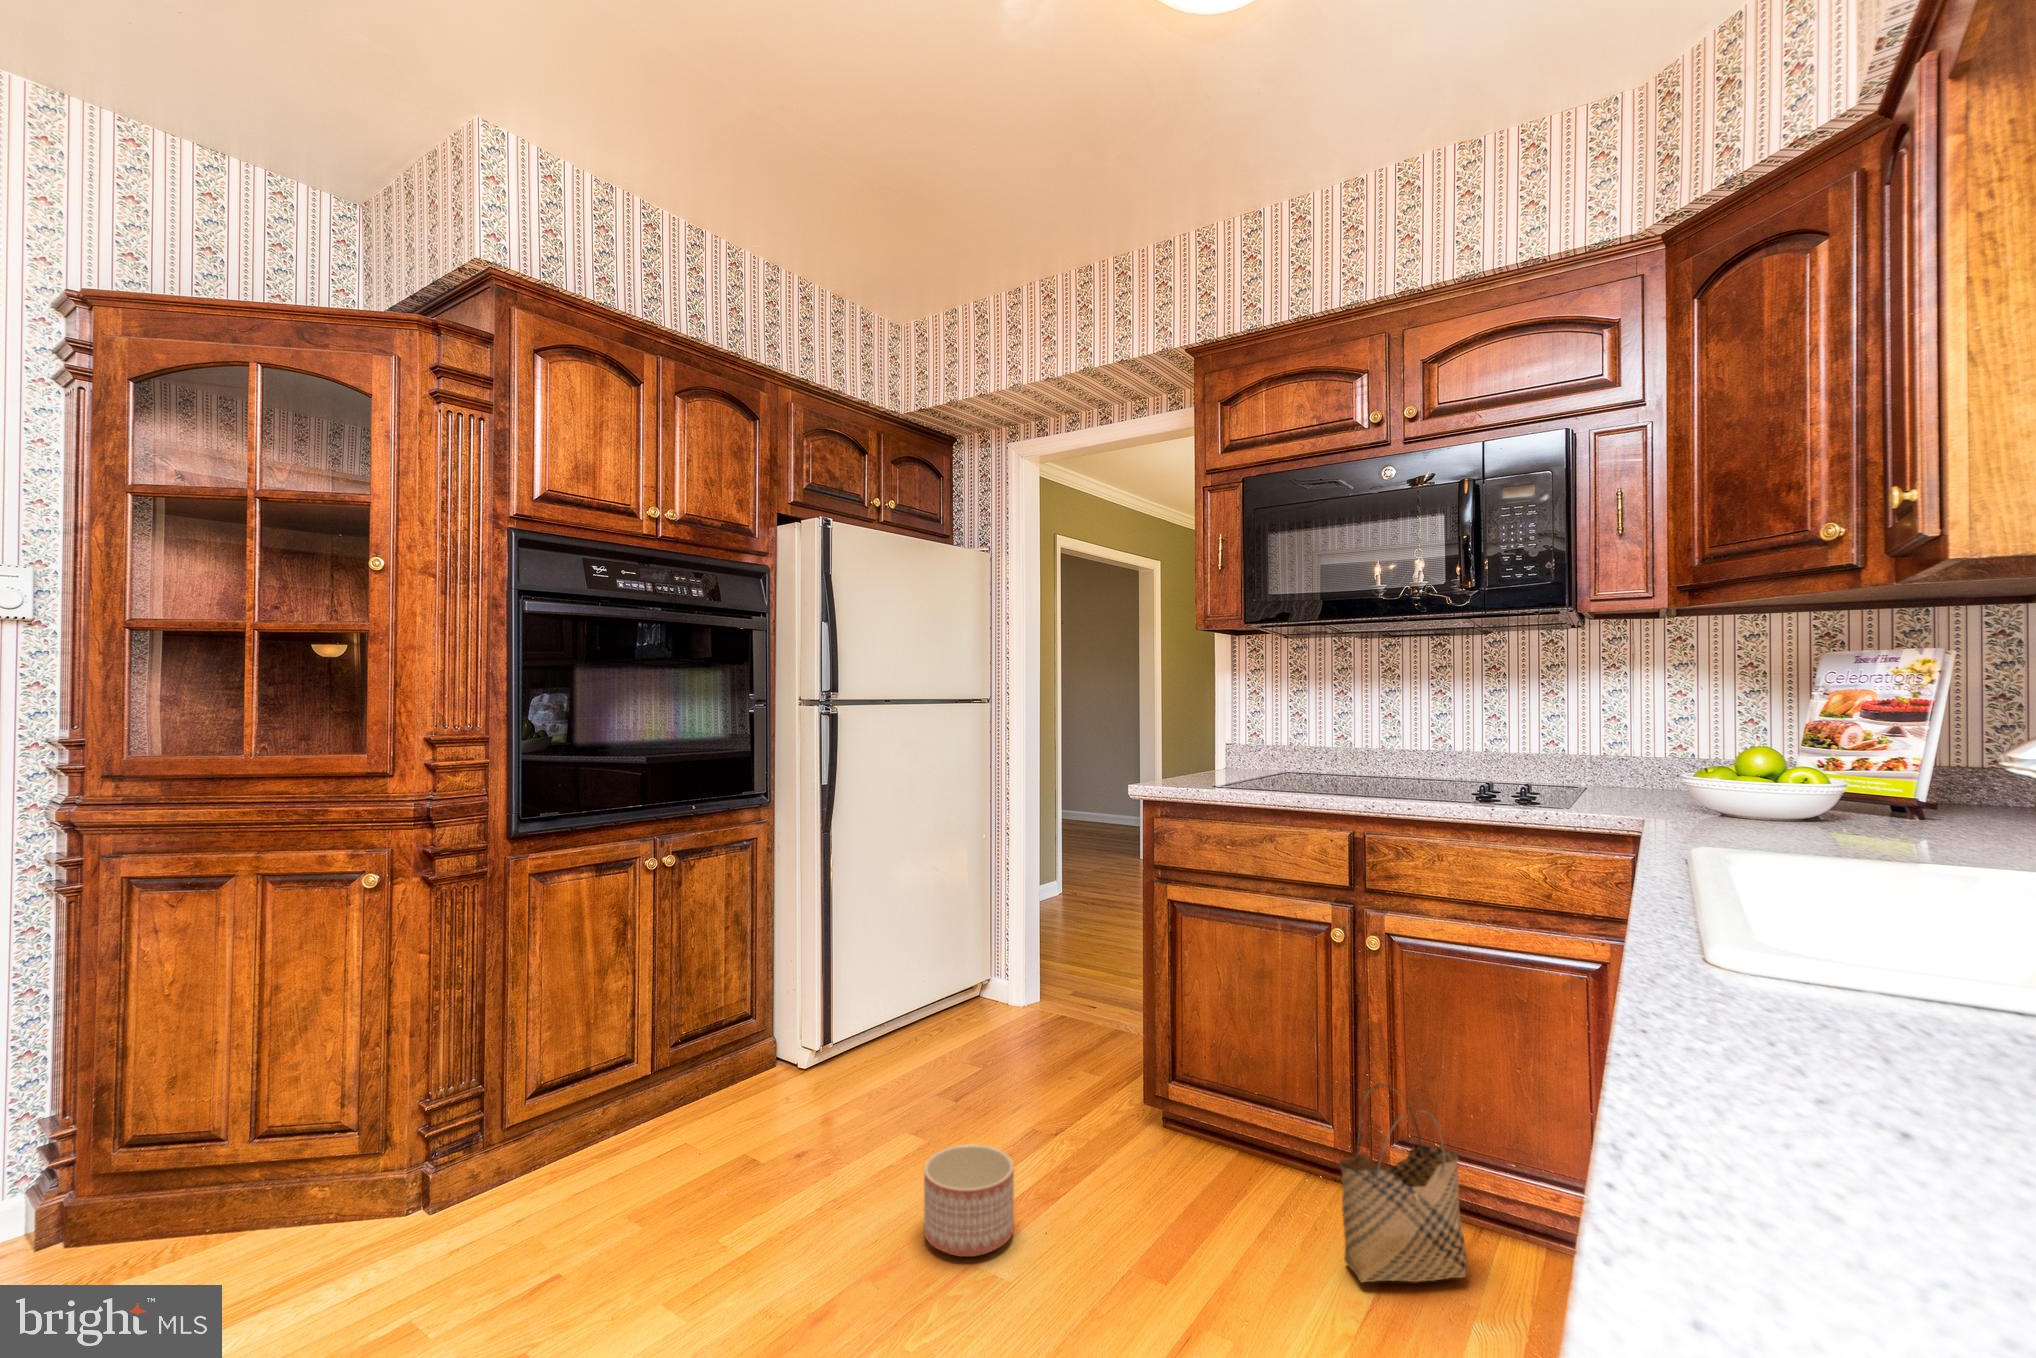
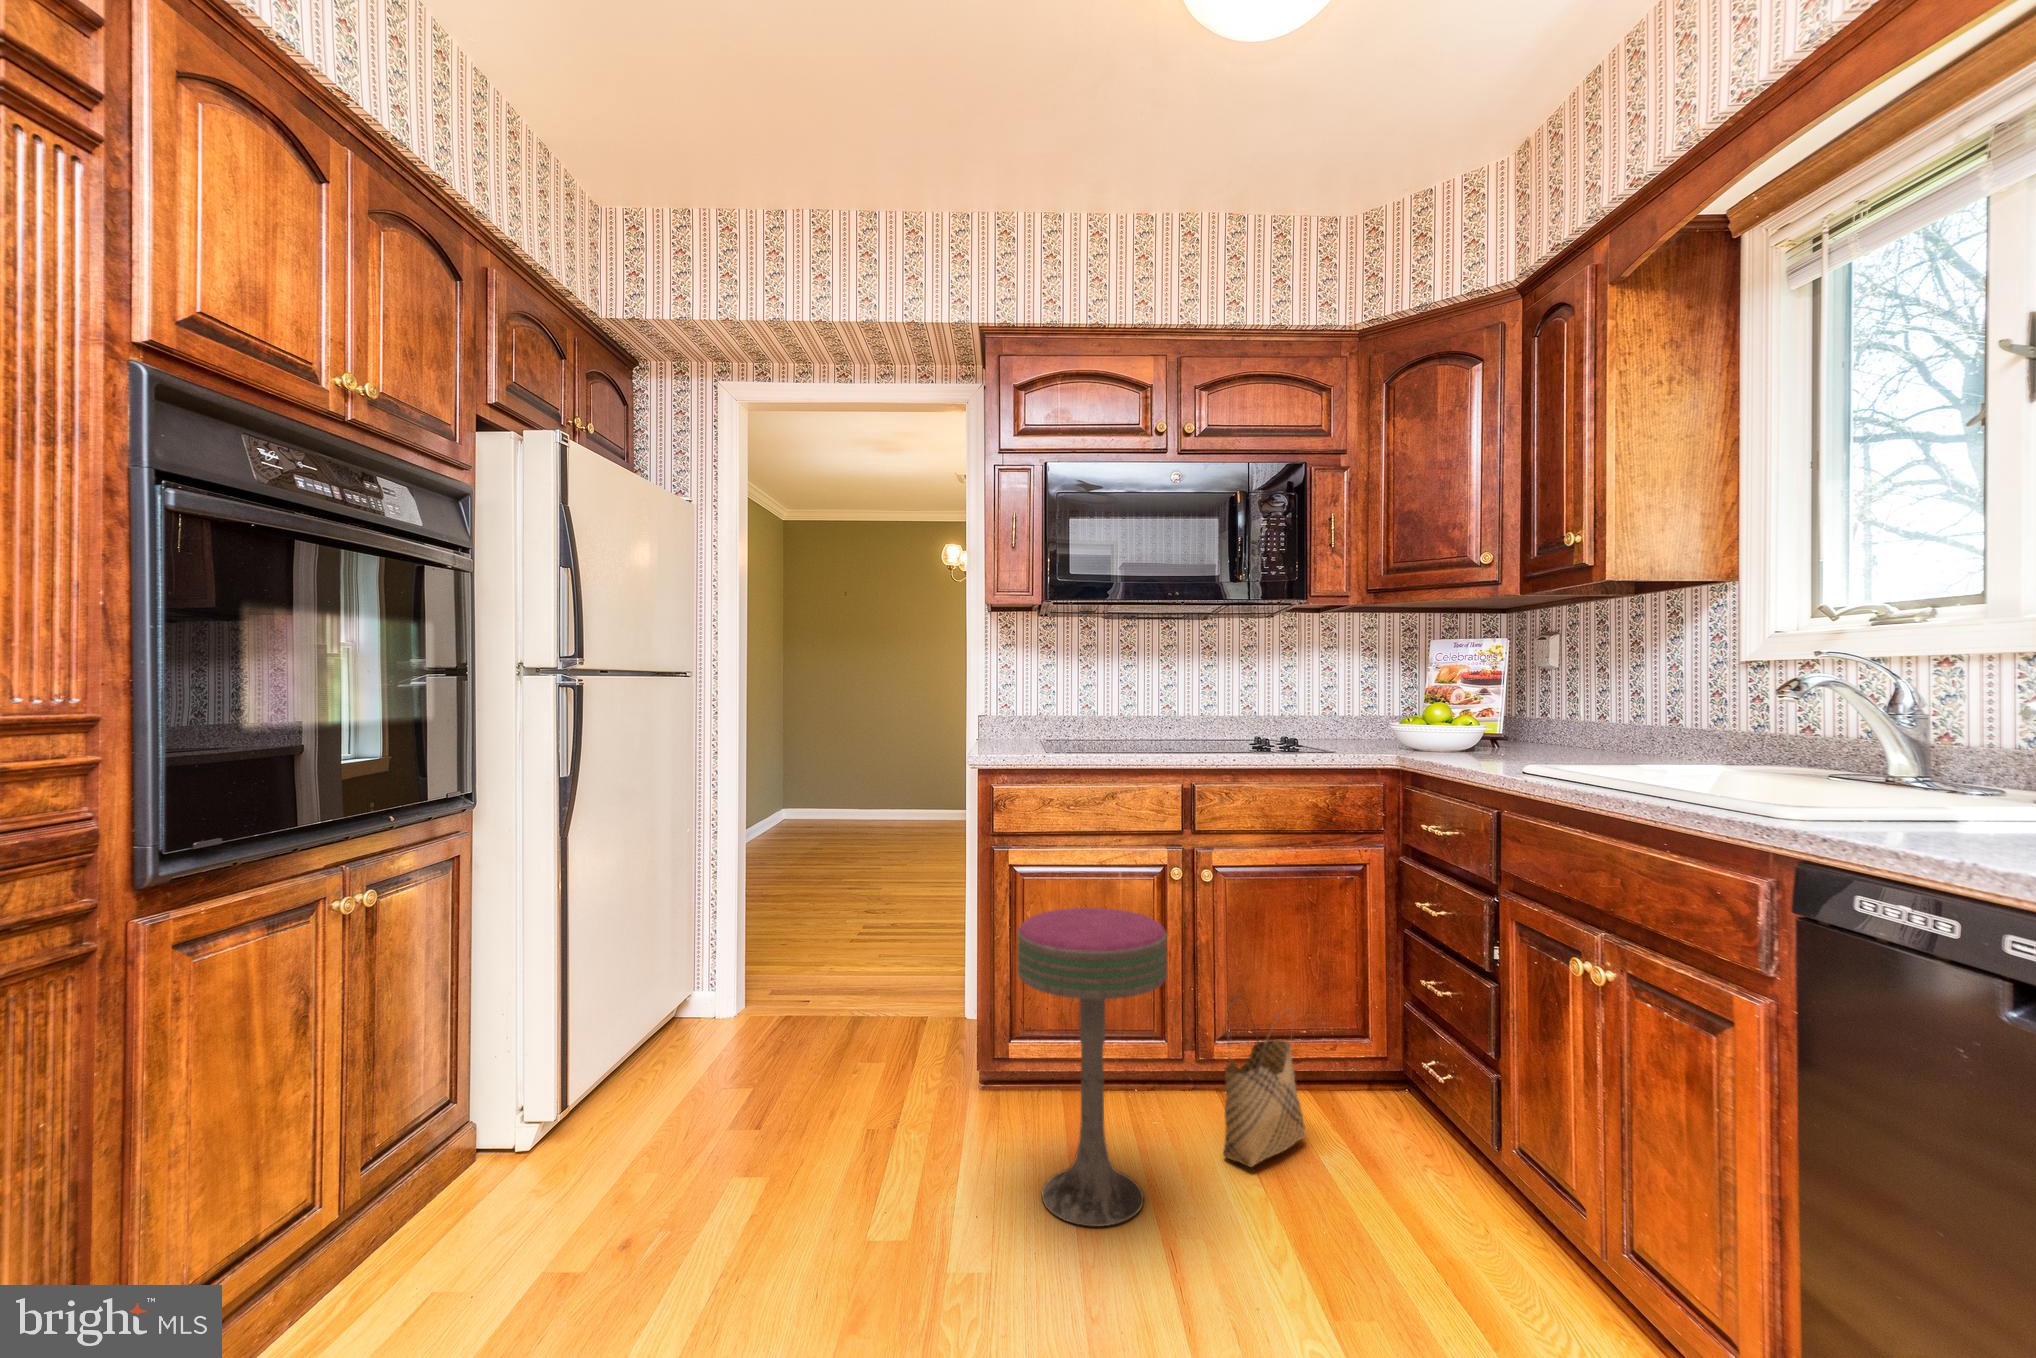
bar stool: none [1091,947,1246,1280] -> present [1017,908,1167,1226]
planter: present [924,1144,1014,1257] -> none [859,1156,960,1285]

